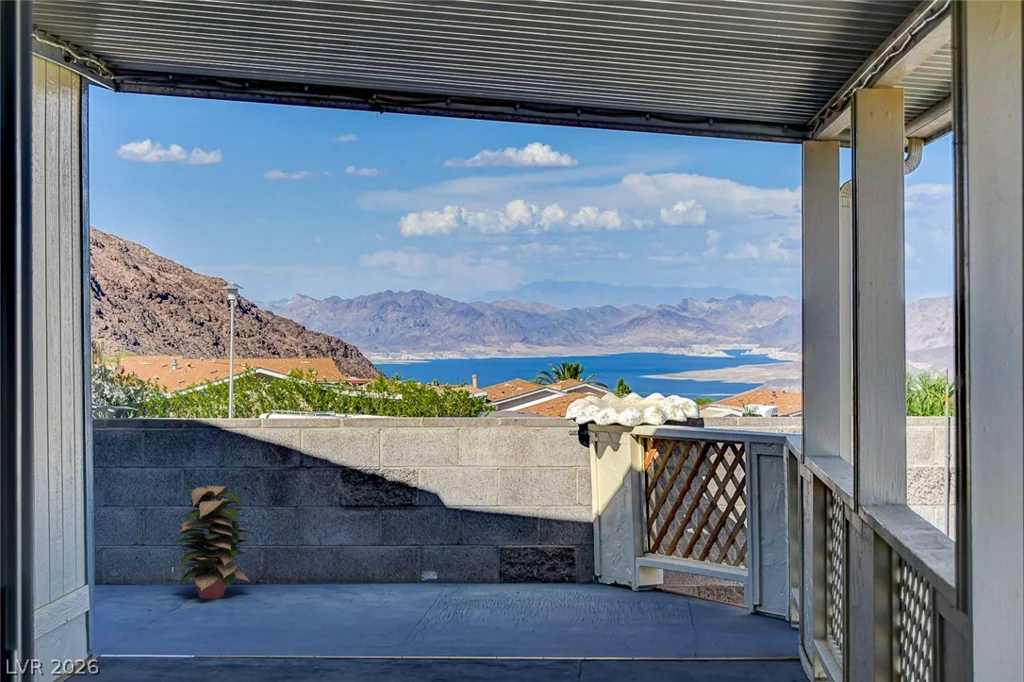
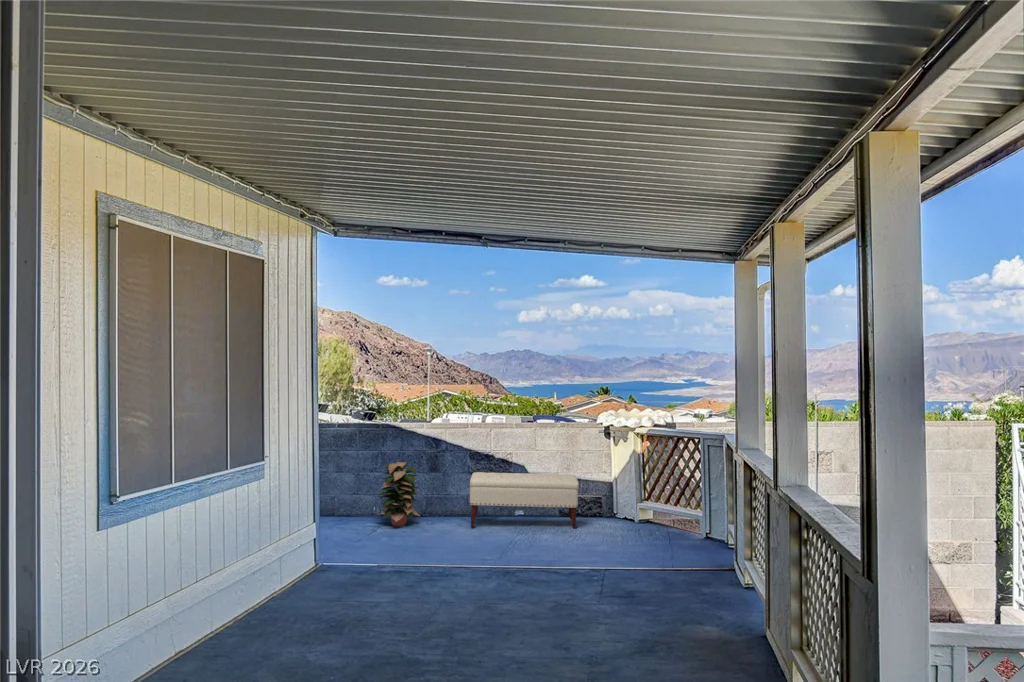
bench: none [334,504,529,604] -> present [469,472,579,529]

